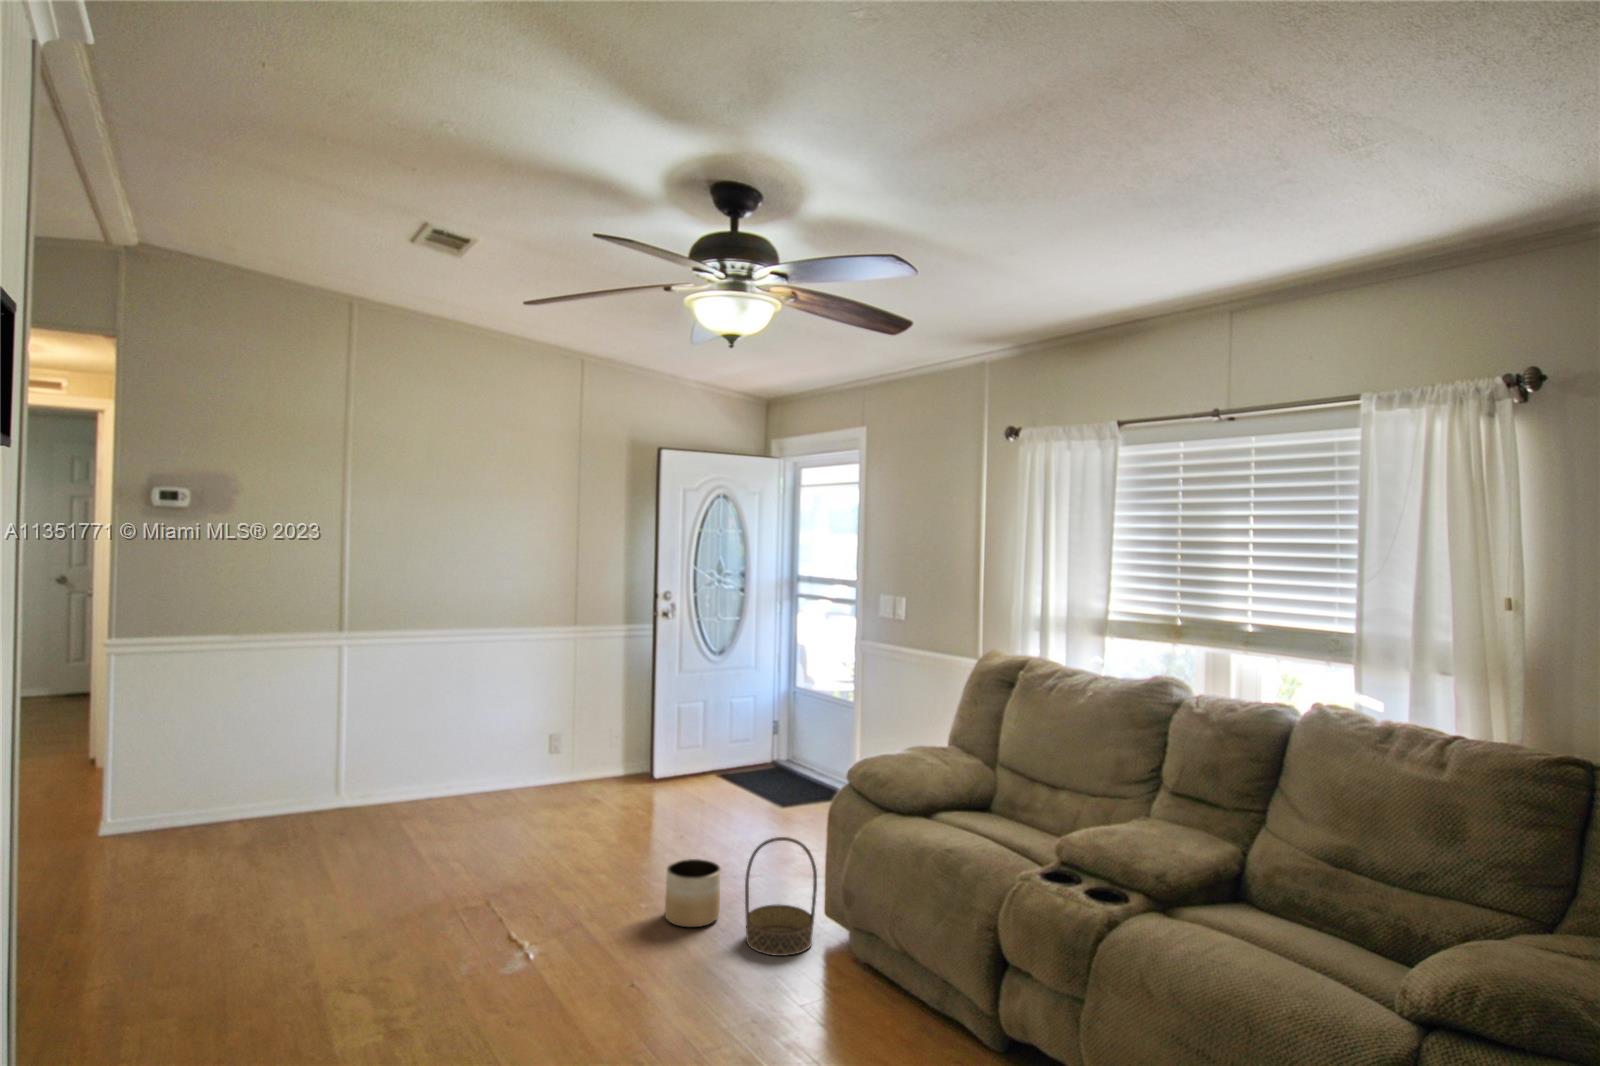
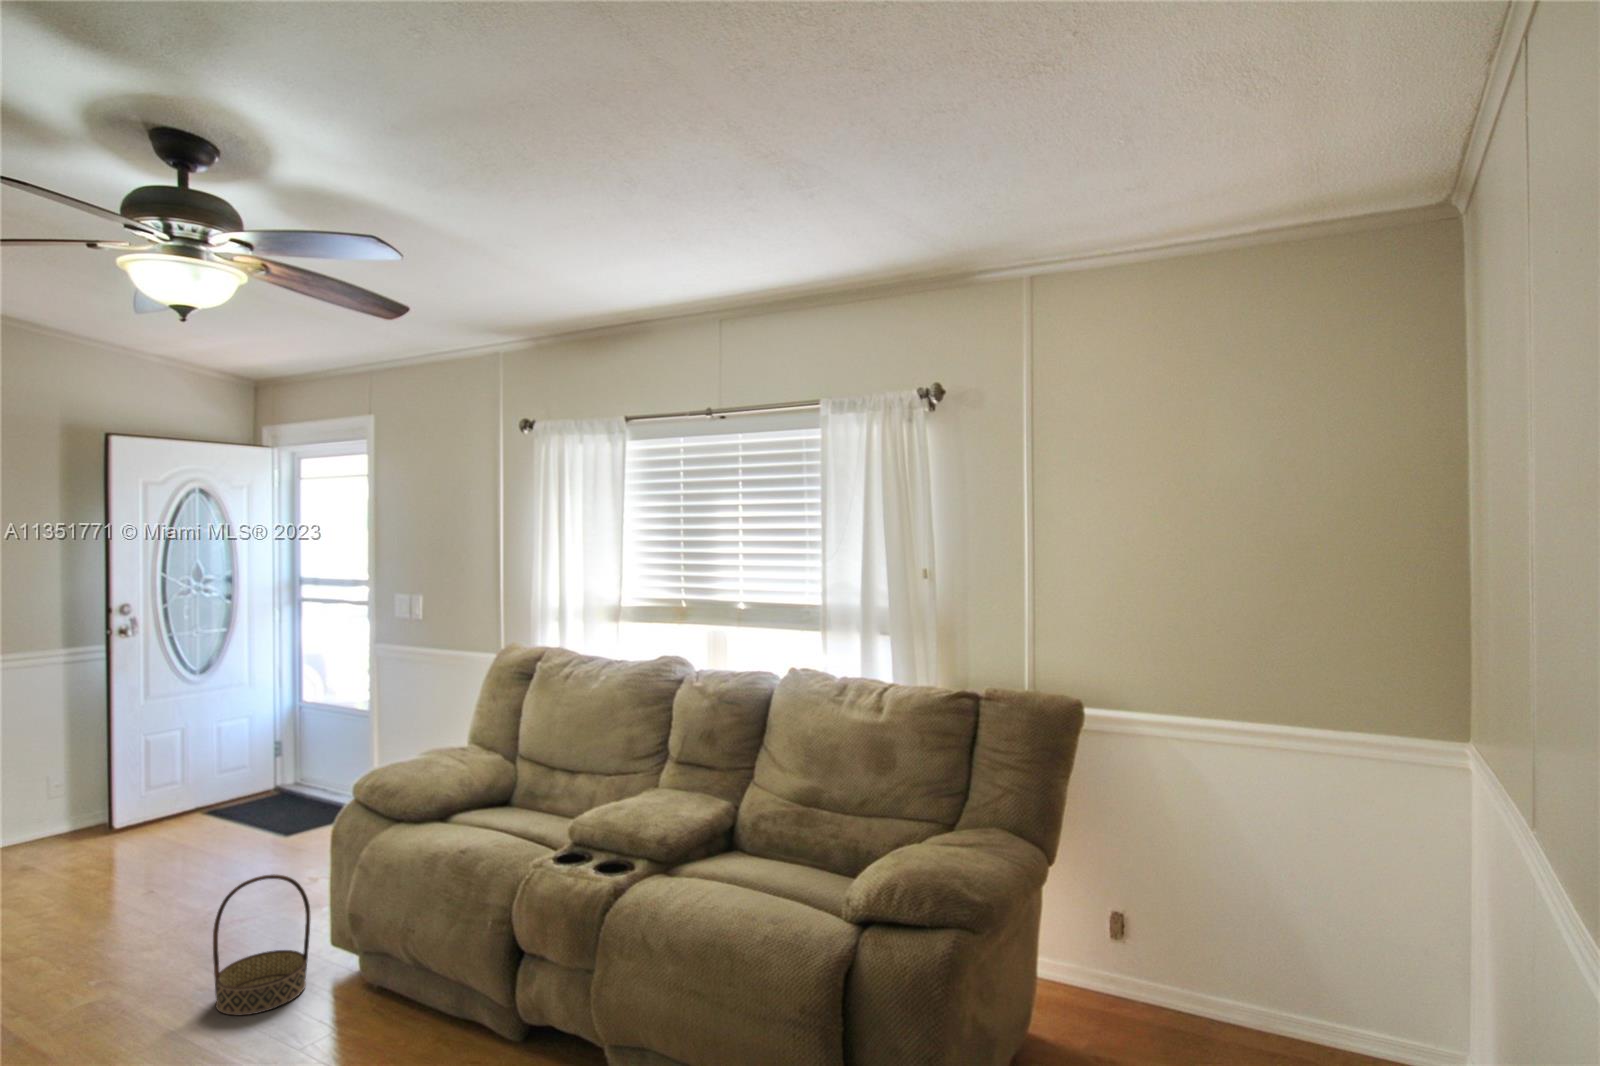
planter: present [665,859,721,927] -> none [97,922,181,1011]

